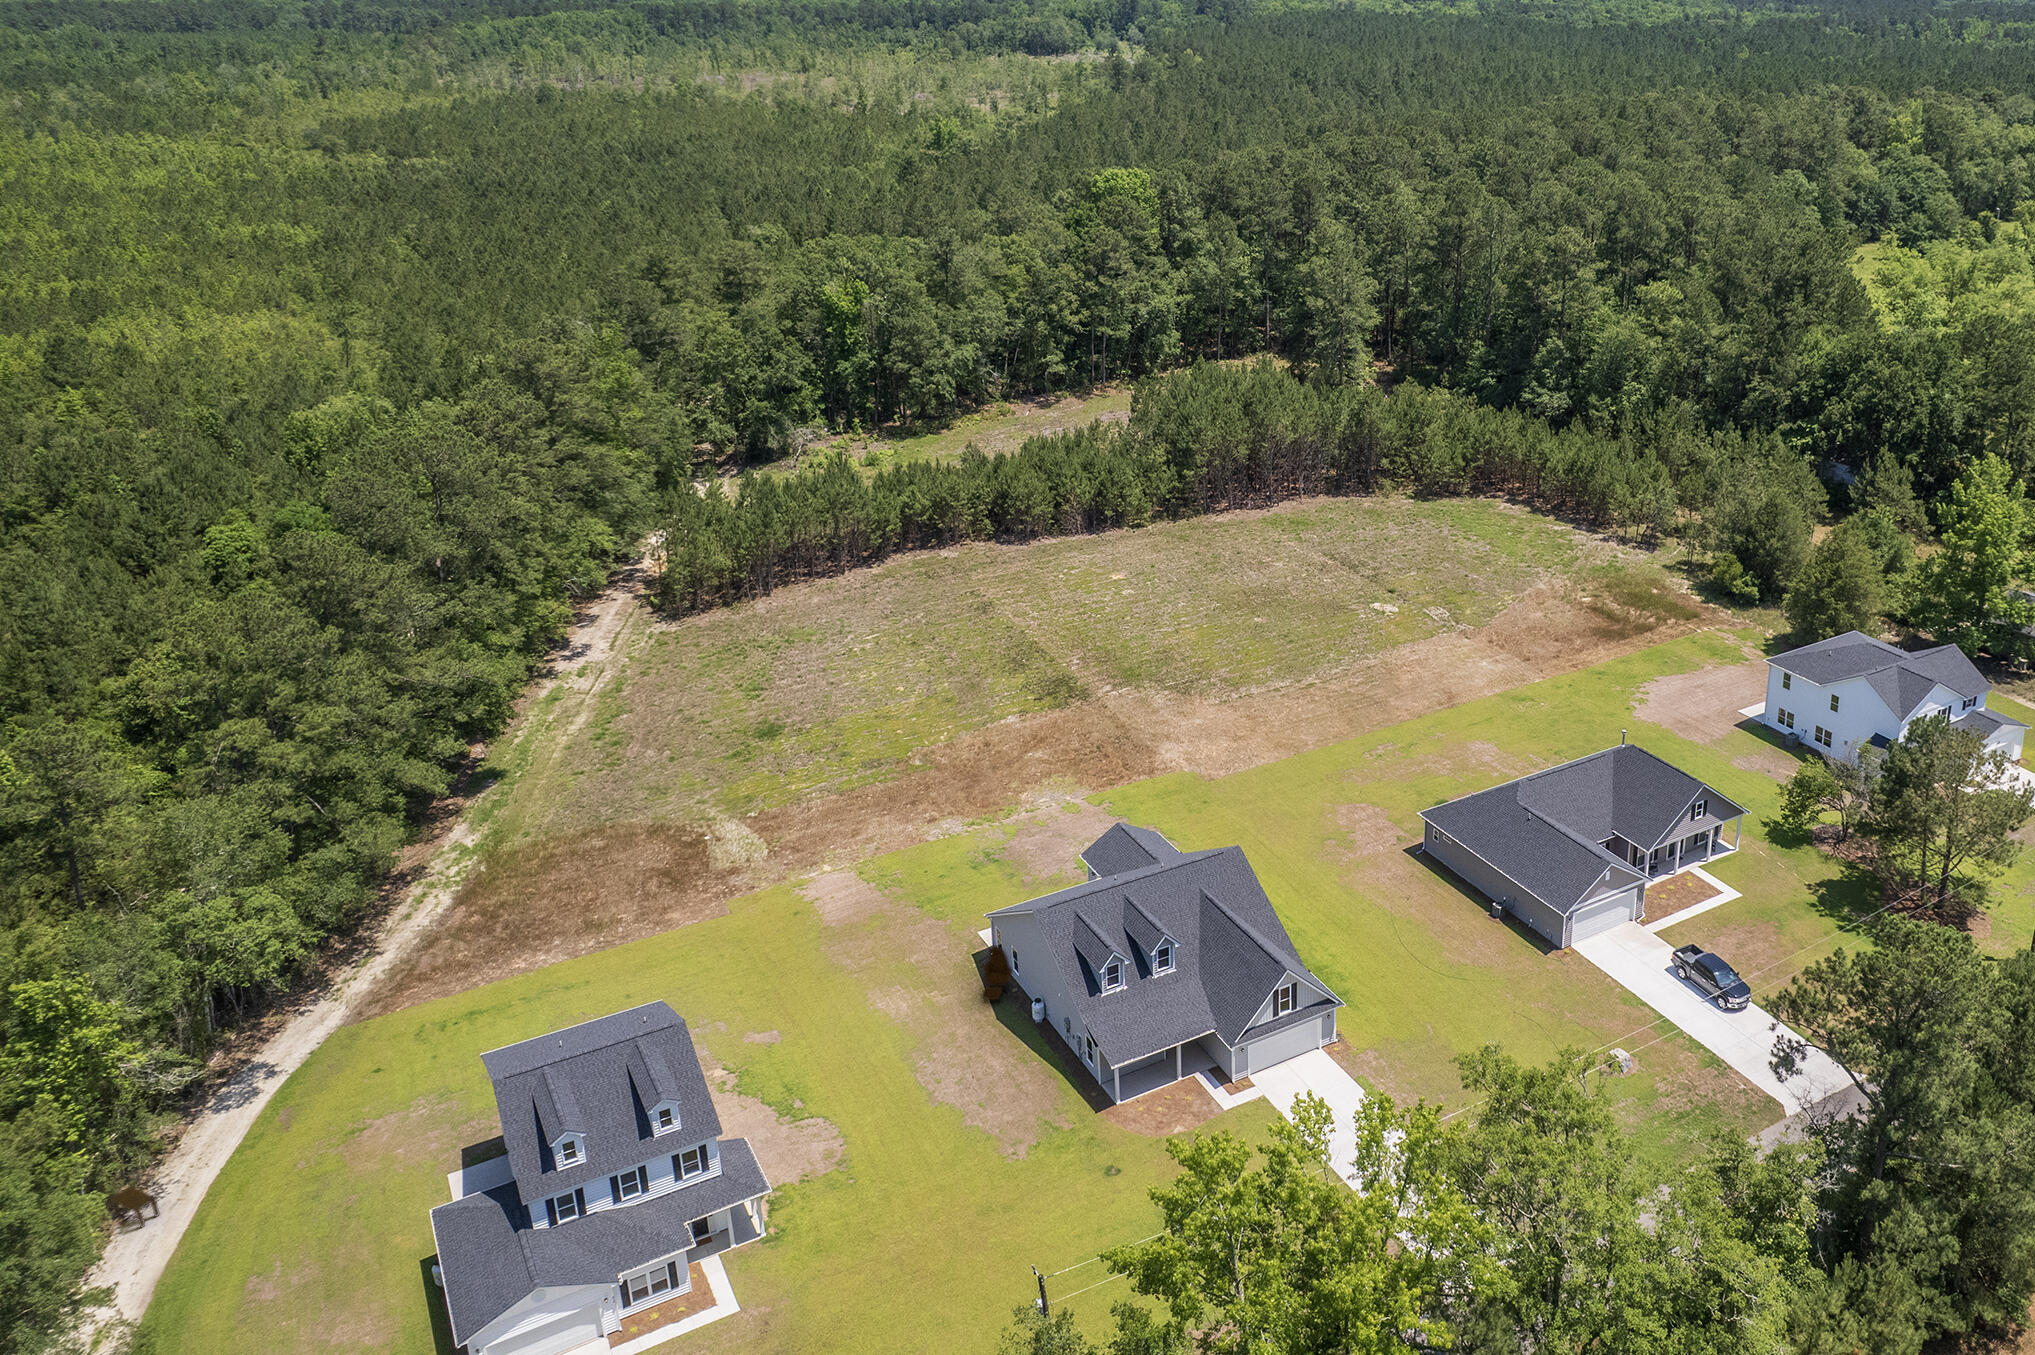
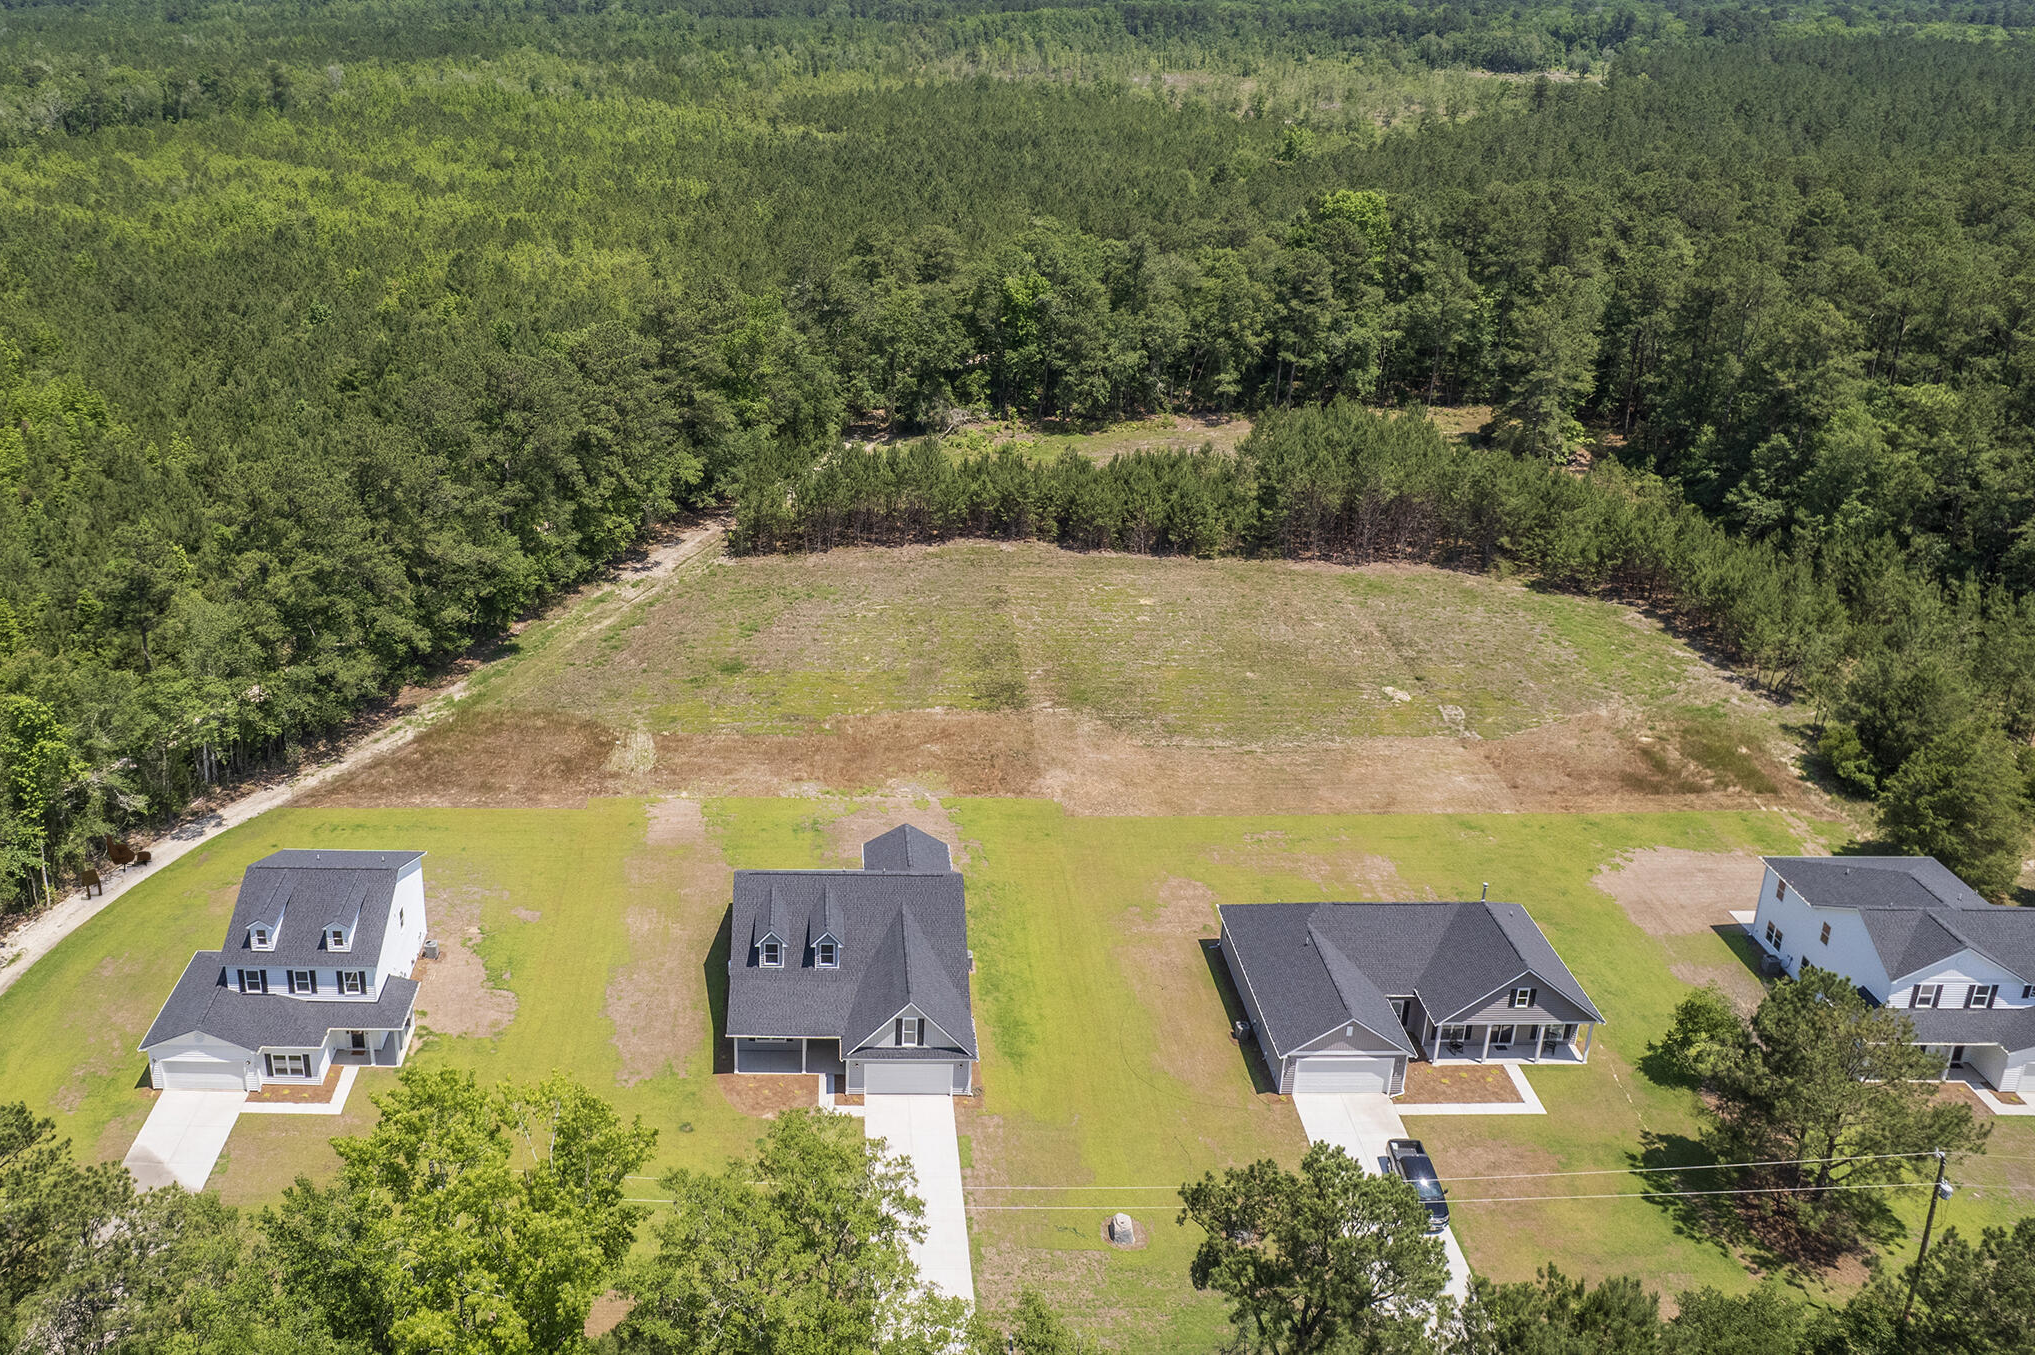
lounge chair: present [982,945,1012,1004] -> present [106,835,151,872]

